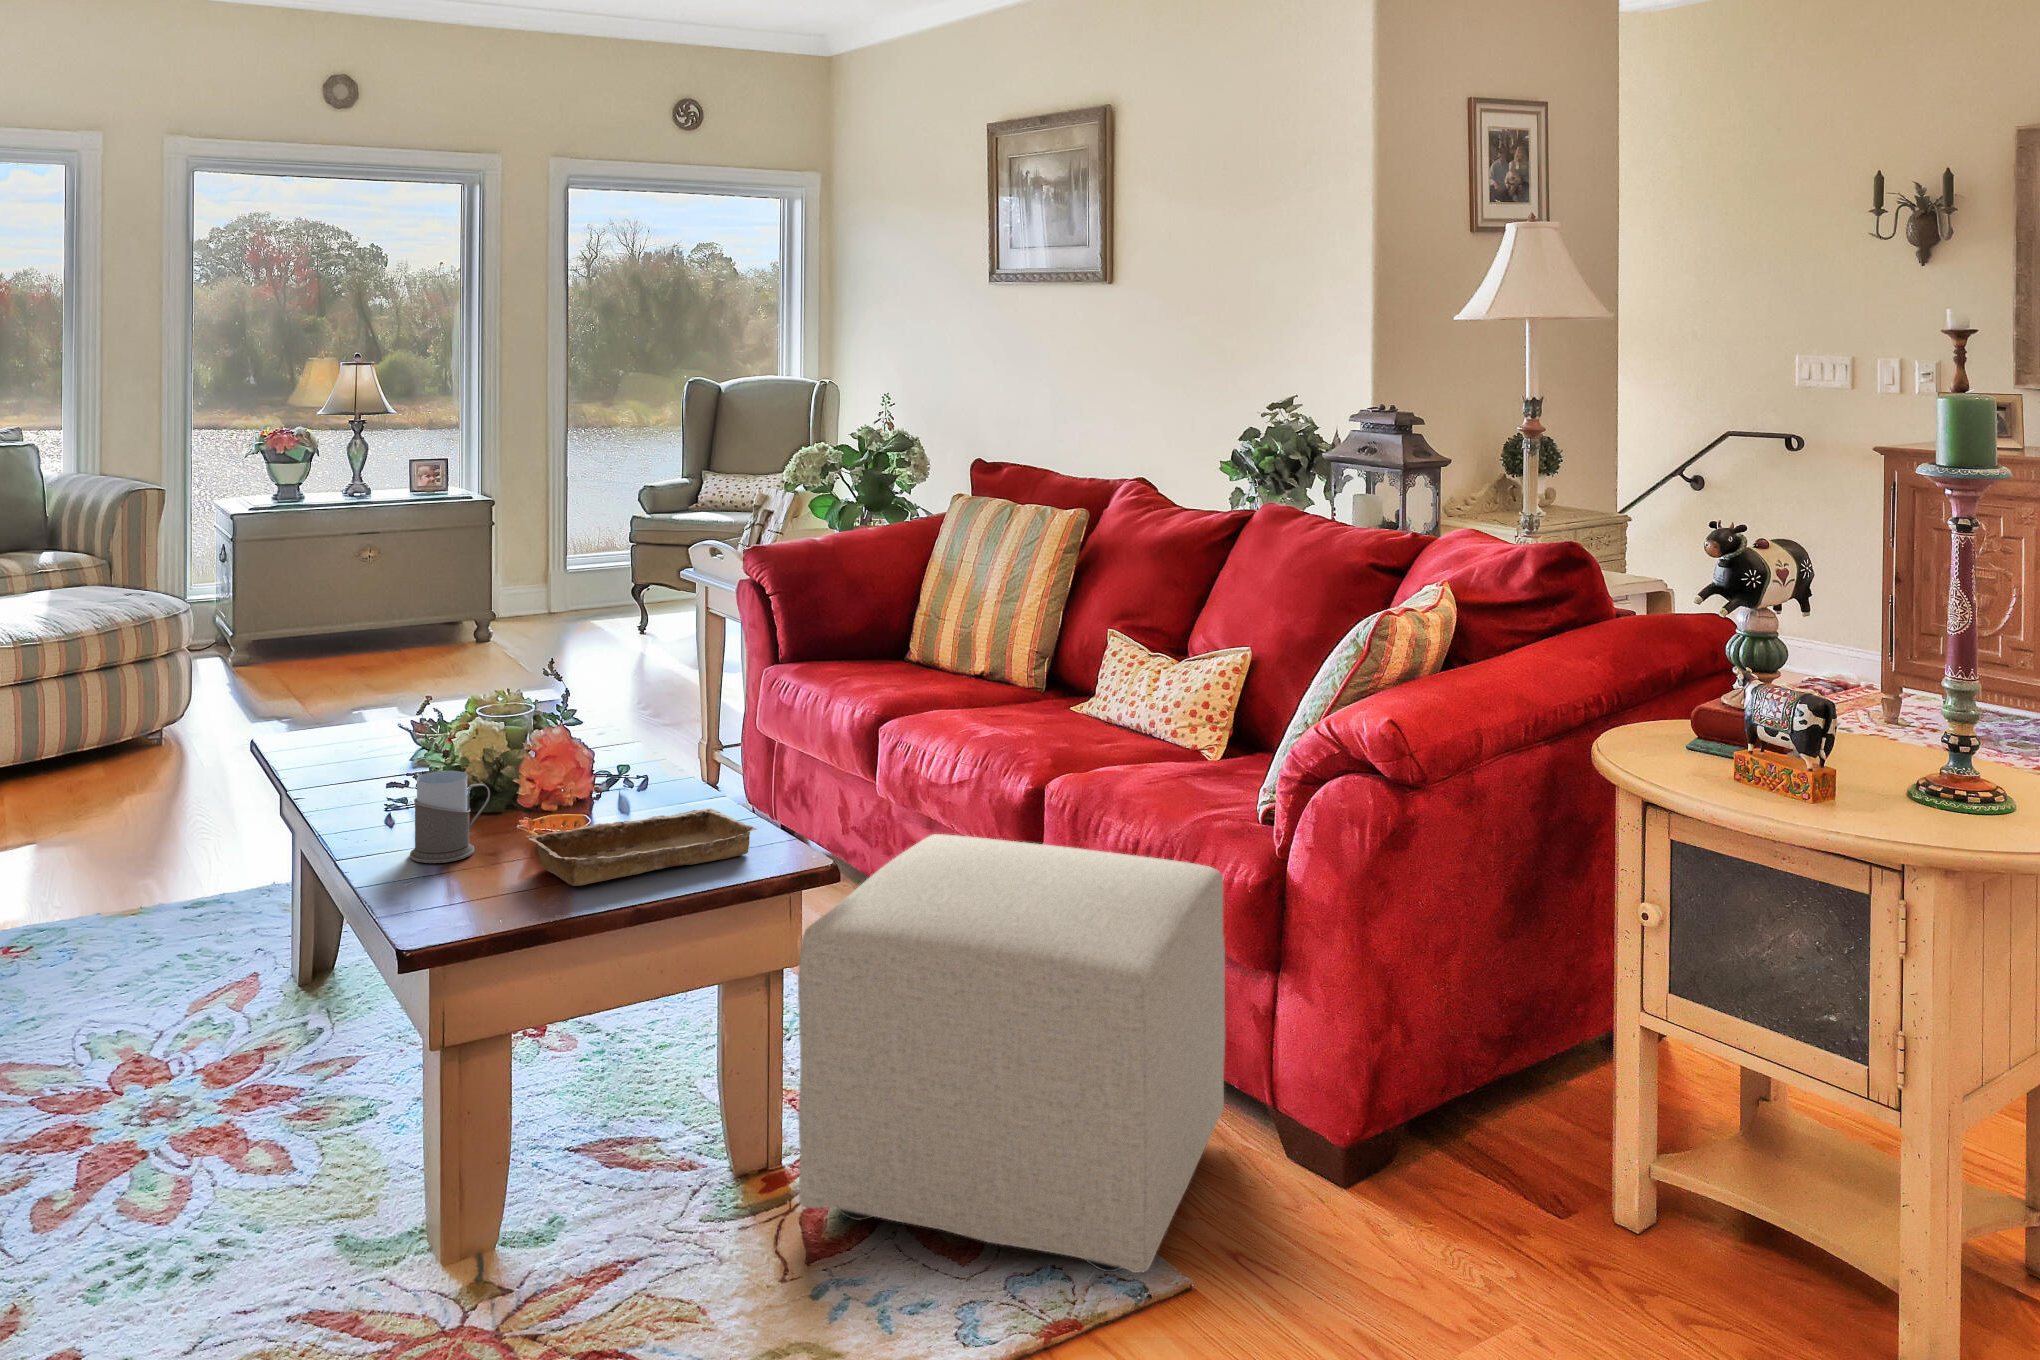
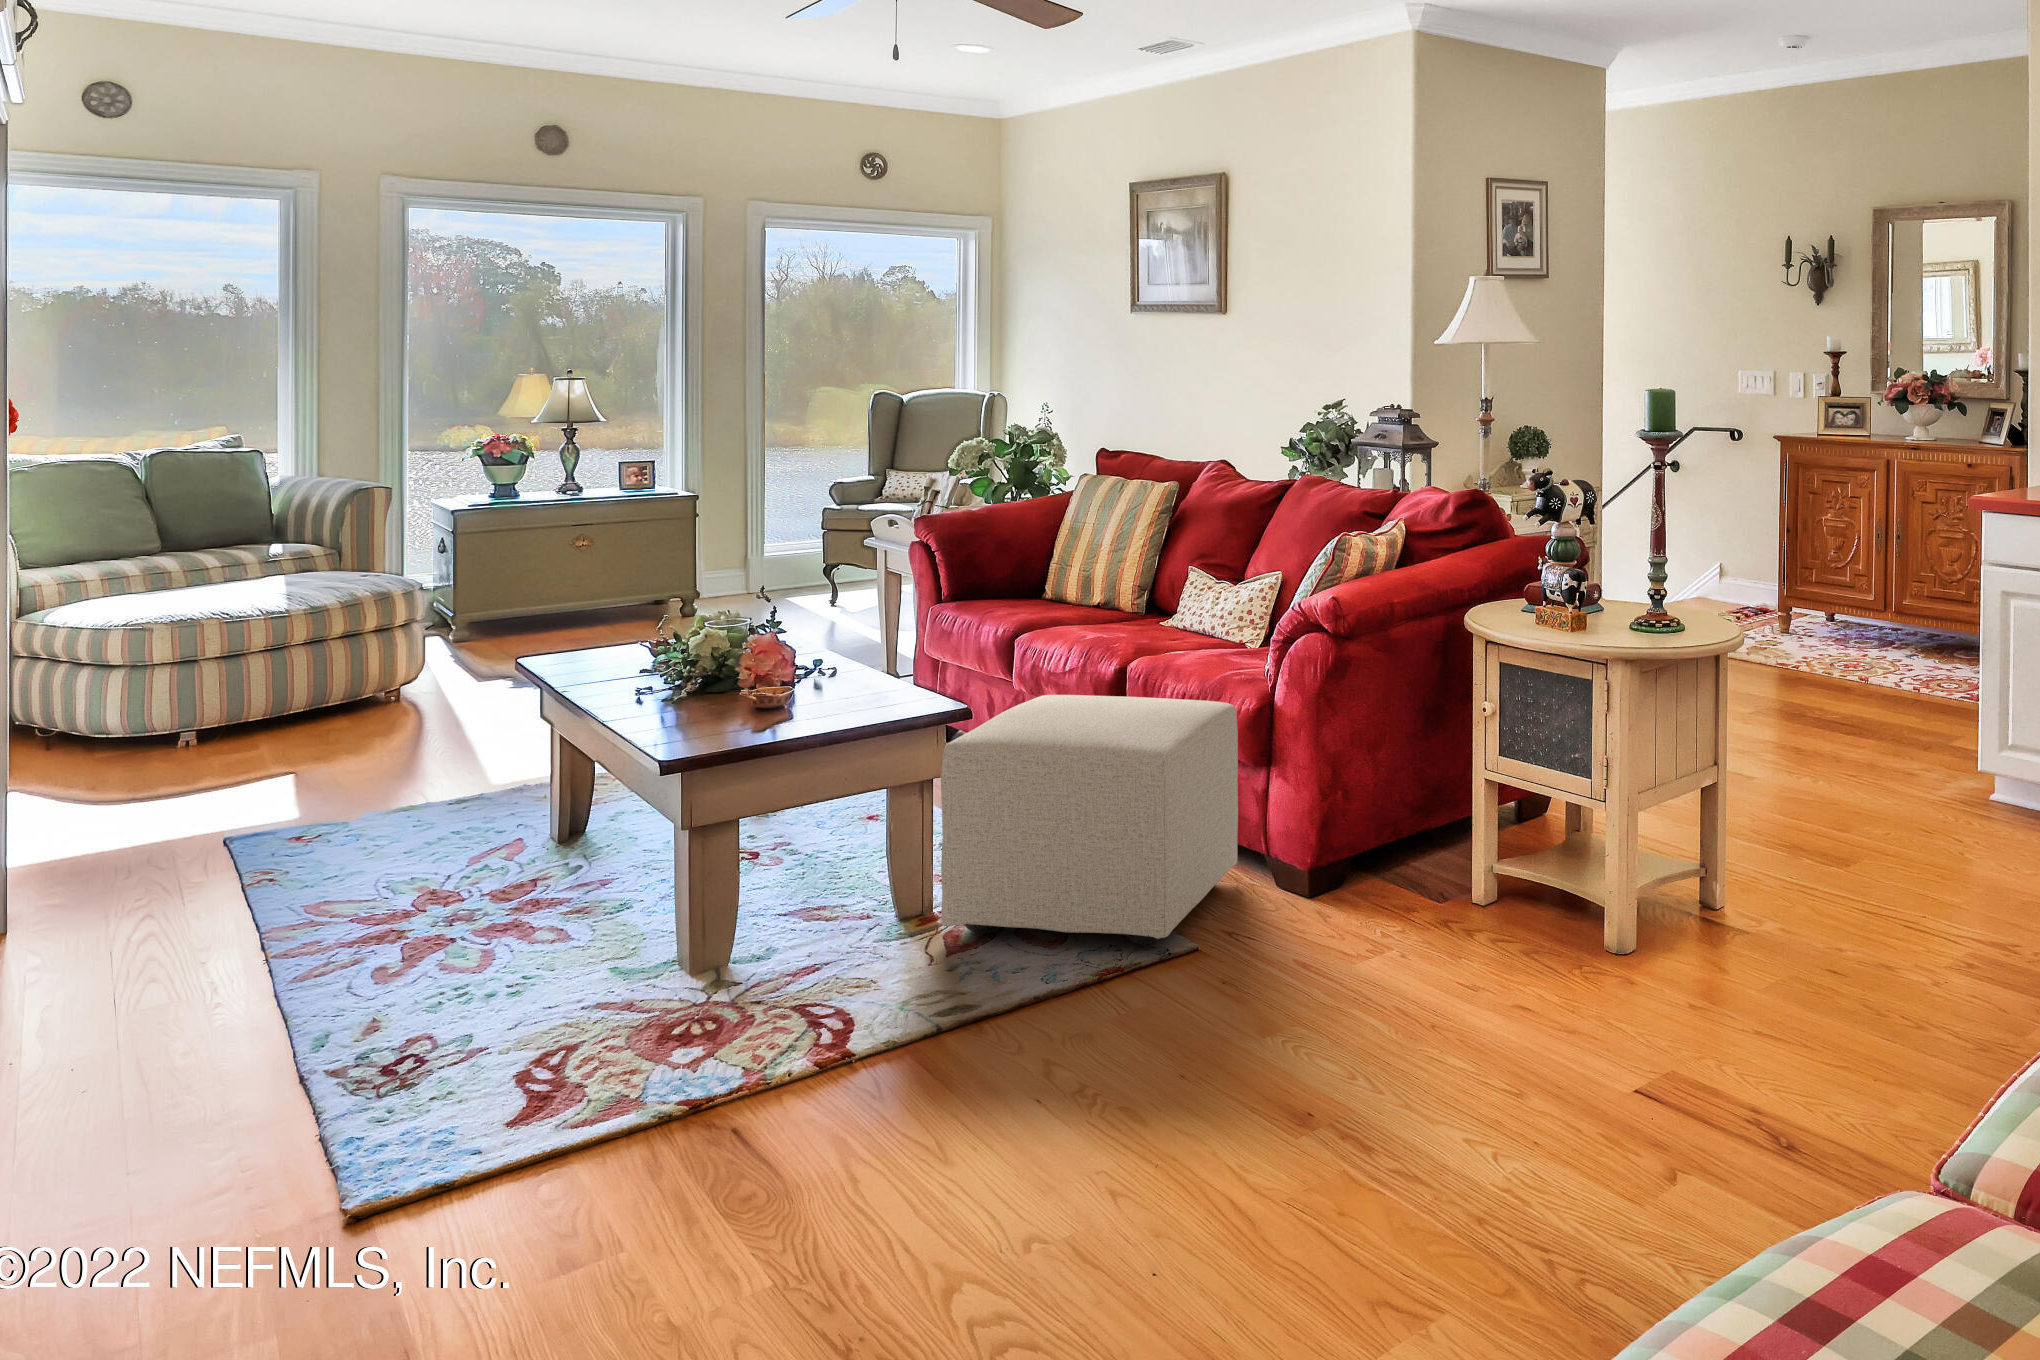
mug: present [410,771,490,863] -> none [661,657,720,718]
tray: present [526,808,757,886] -> none [747,679,914,723]

